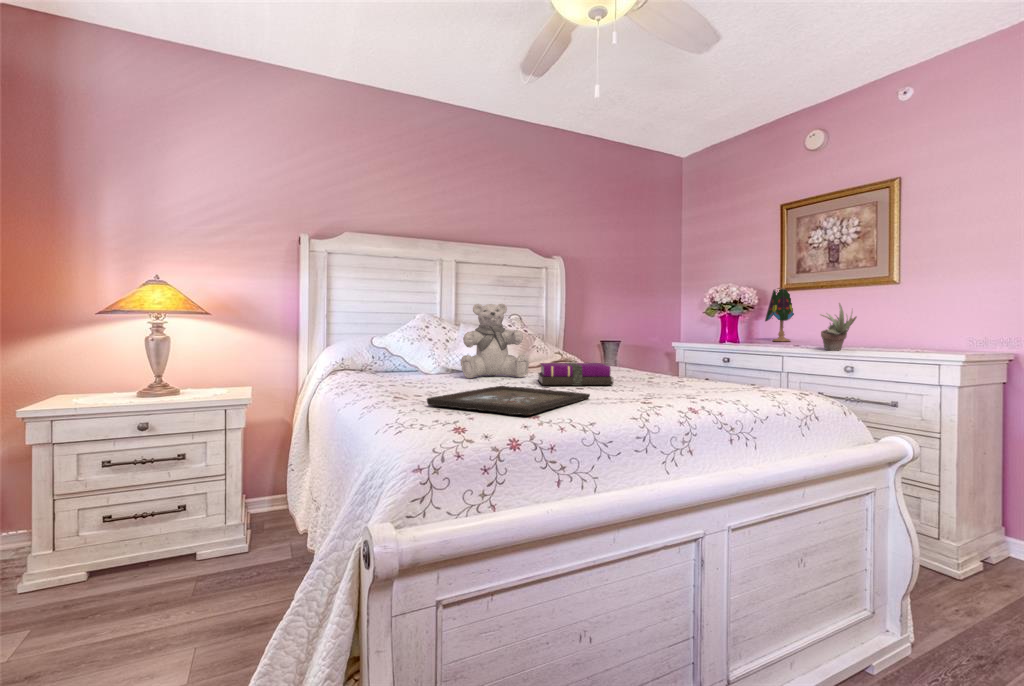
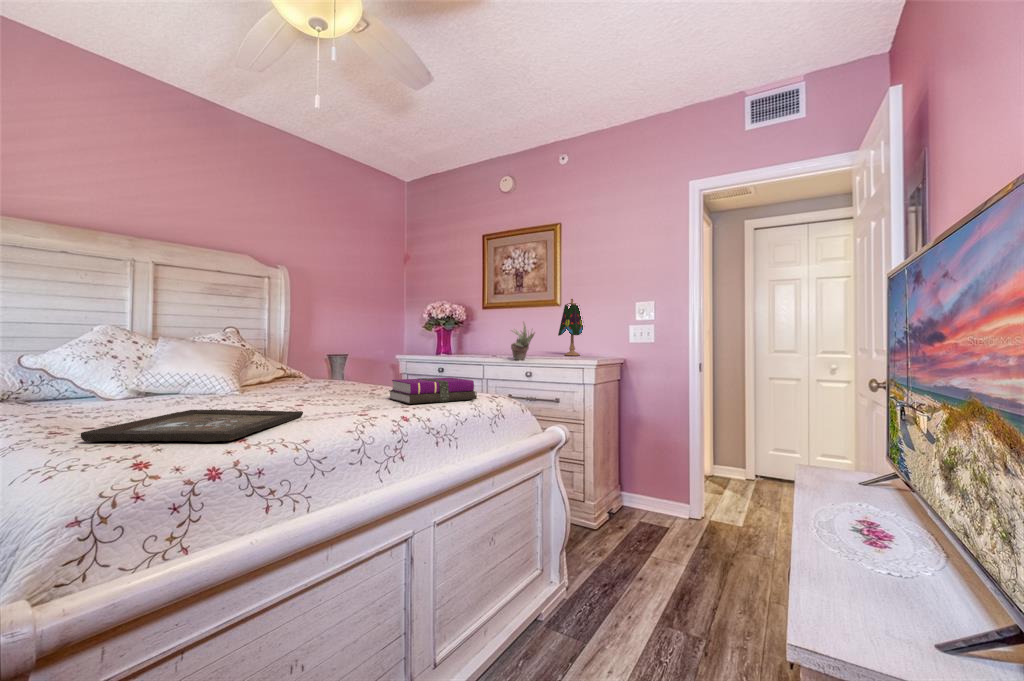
table lamp: present [765,288,794,341] -> present [558,299,583,355]
teddy bear: present [460,304,529,378] -> none [130,311,229,403]
notebook: present [538,363,613,386] -> present [389,378,477,404]

